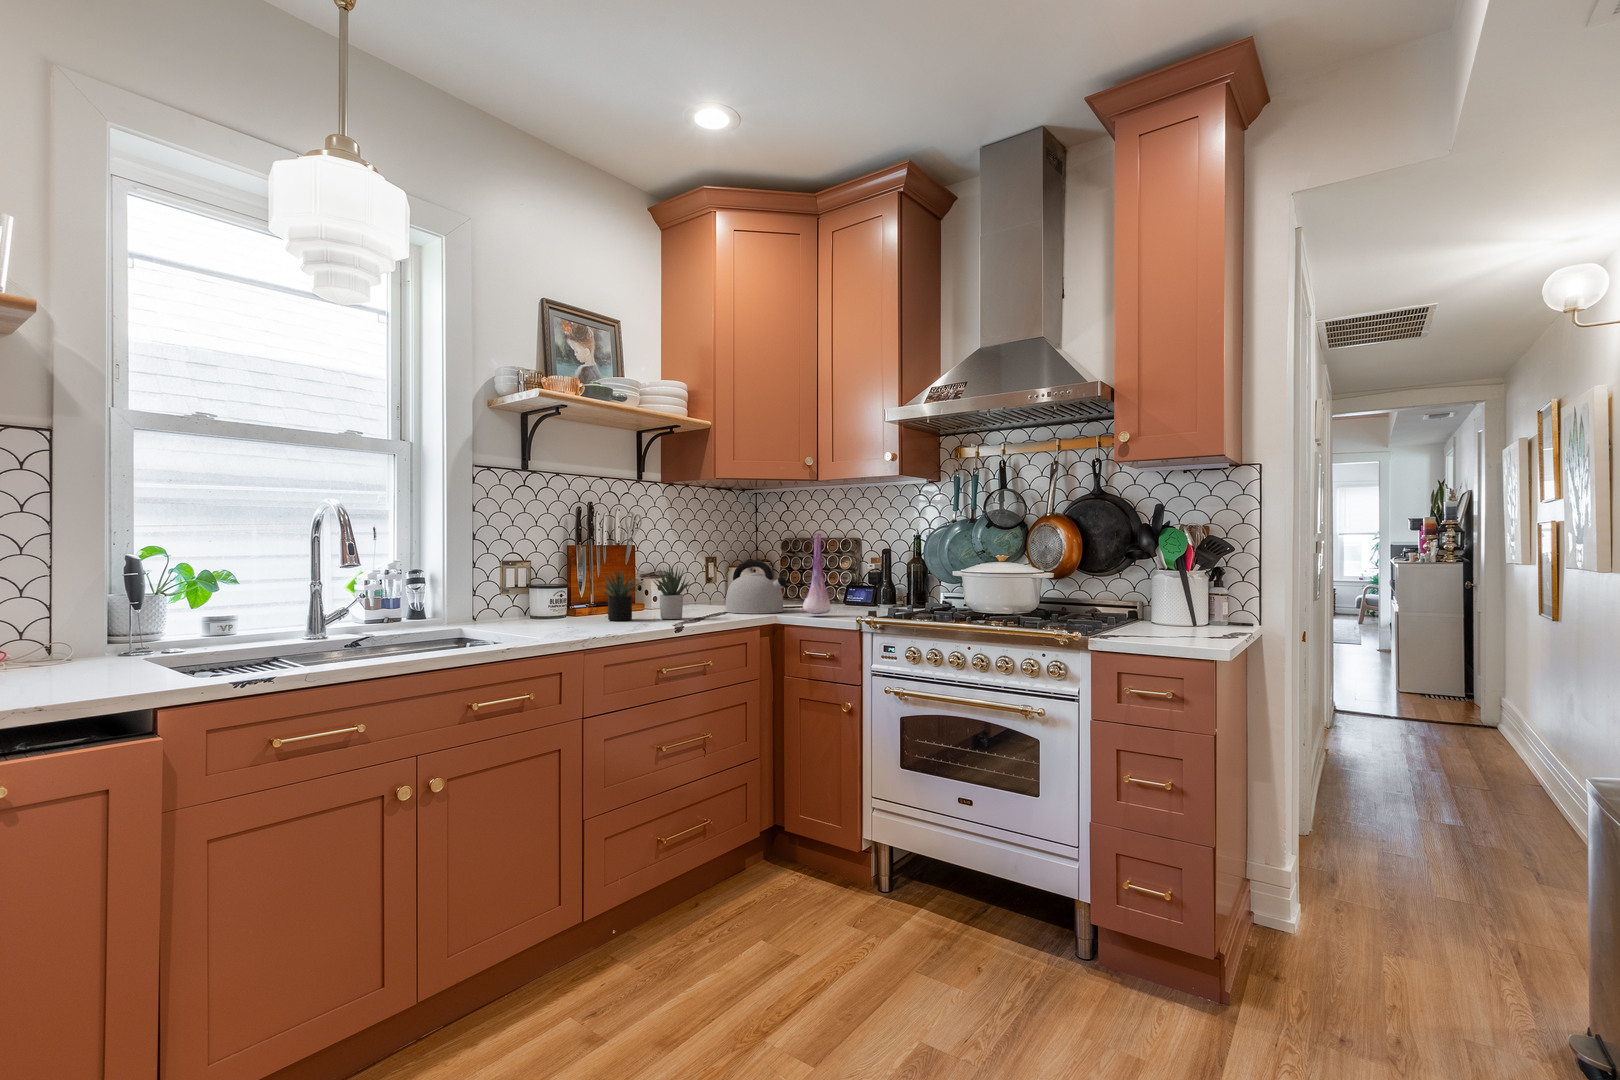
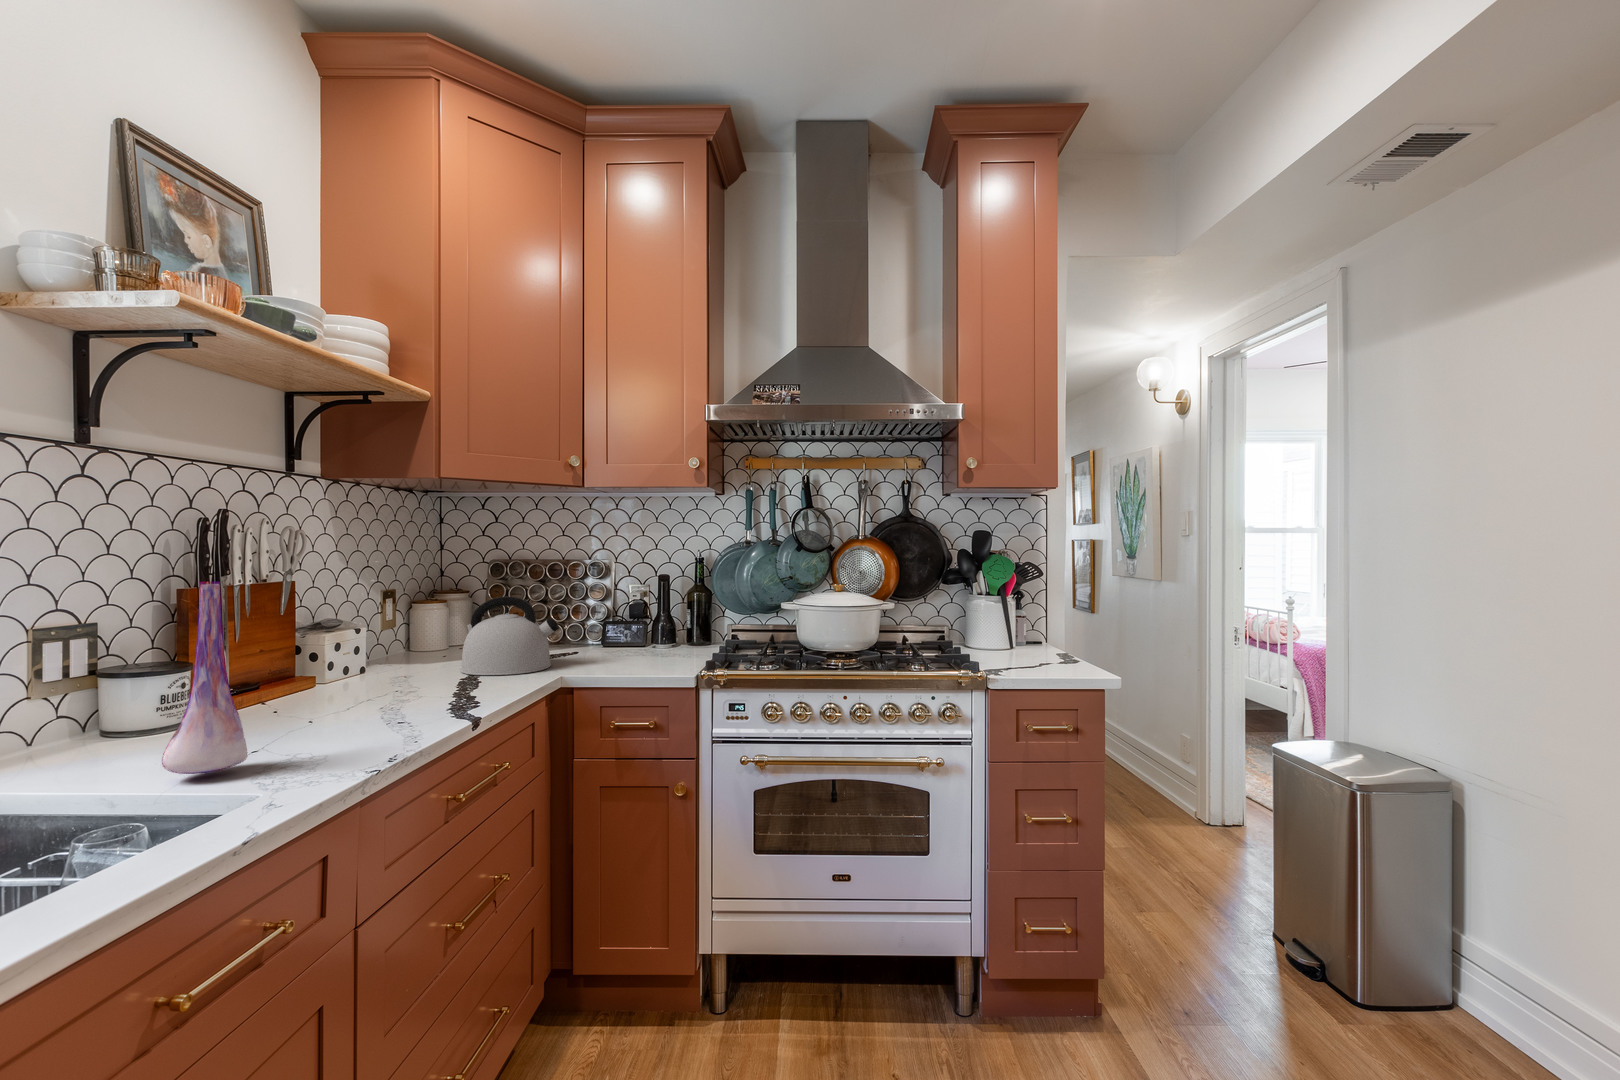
vase: present [803,534,831,614] -> present [162,581,248,774]
succulent plant: present [597,566,694,621] -> none [264,613,453,721]

